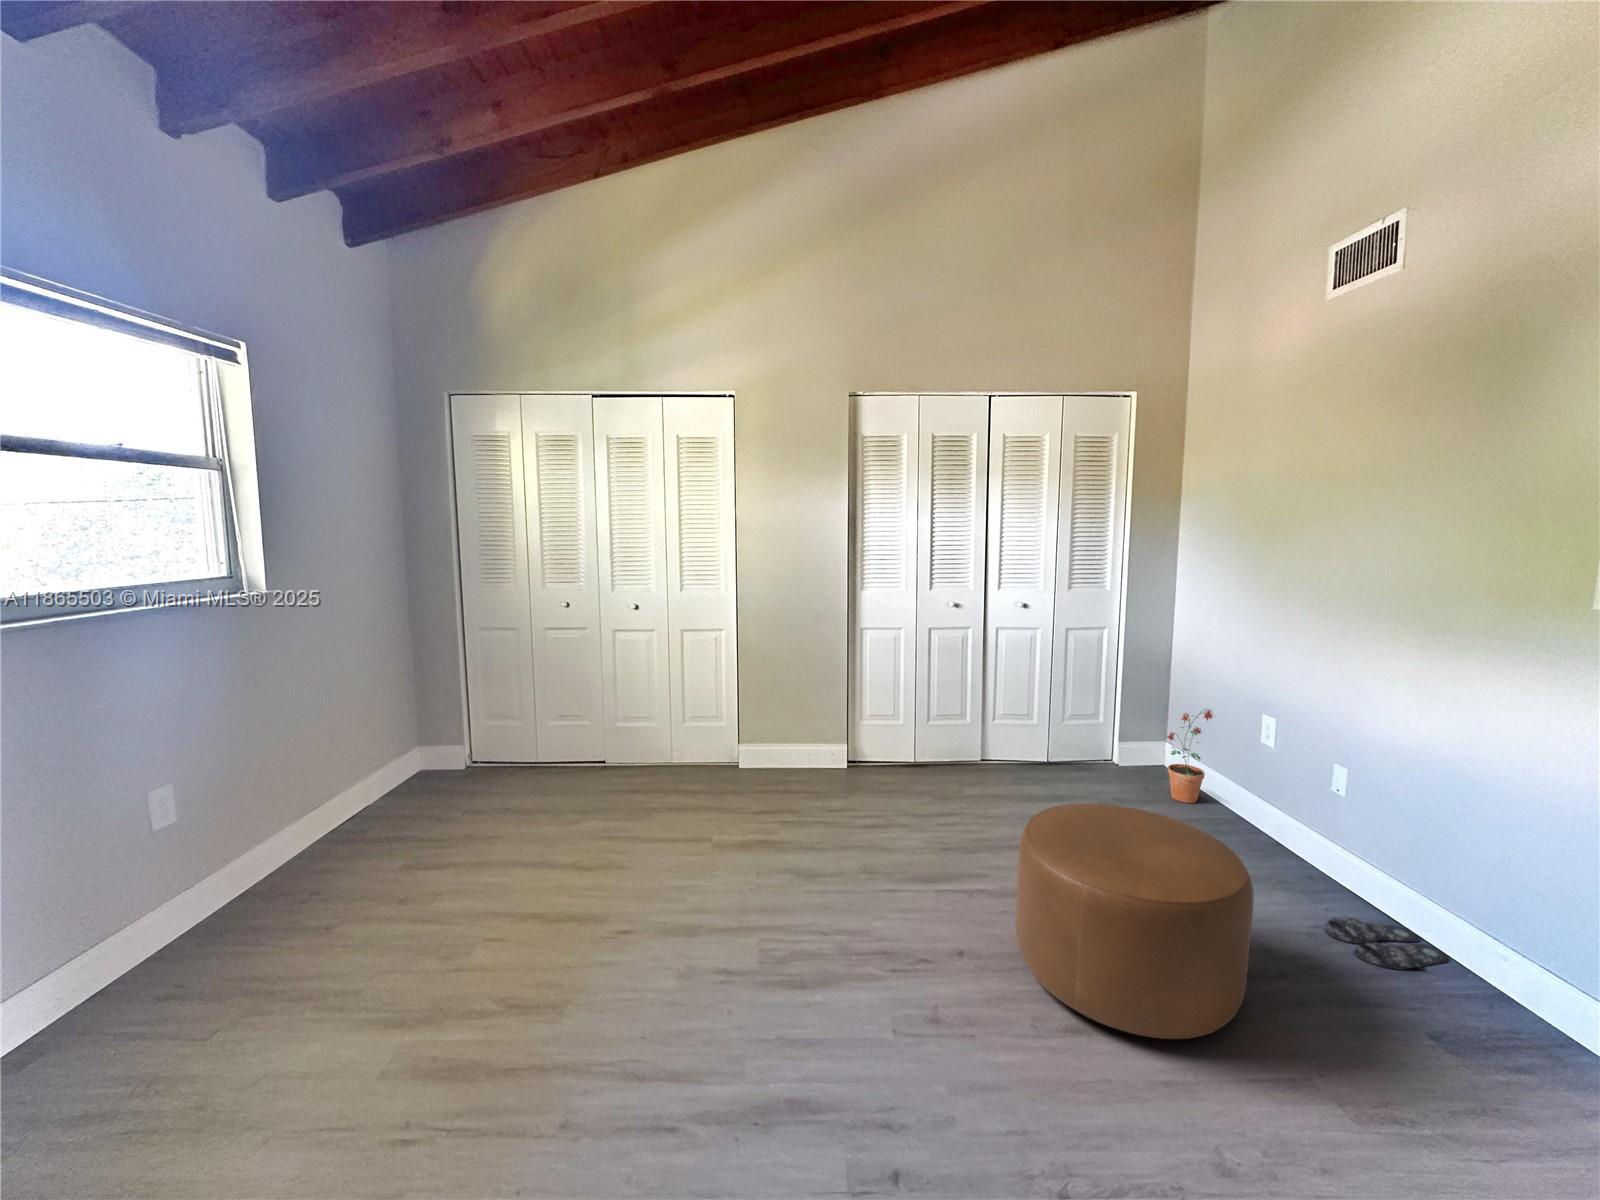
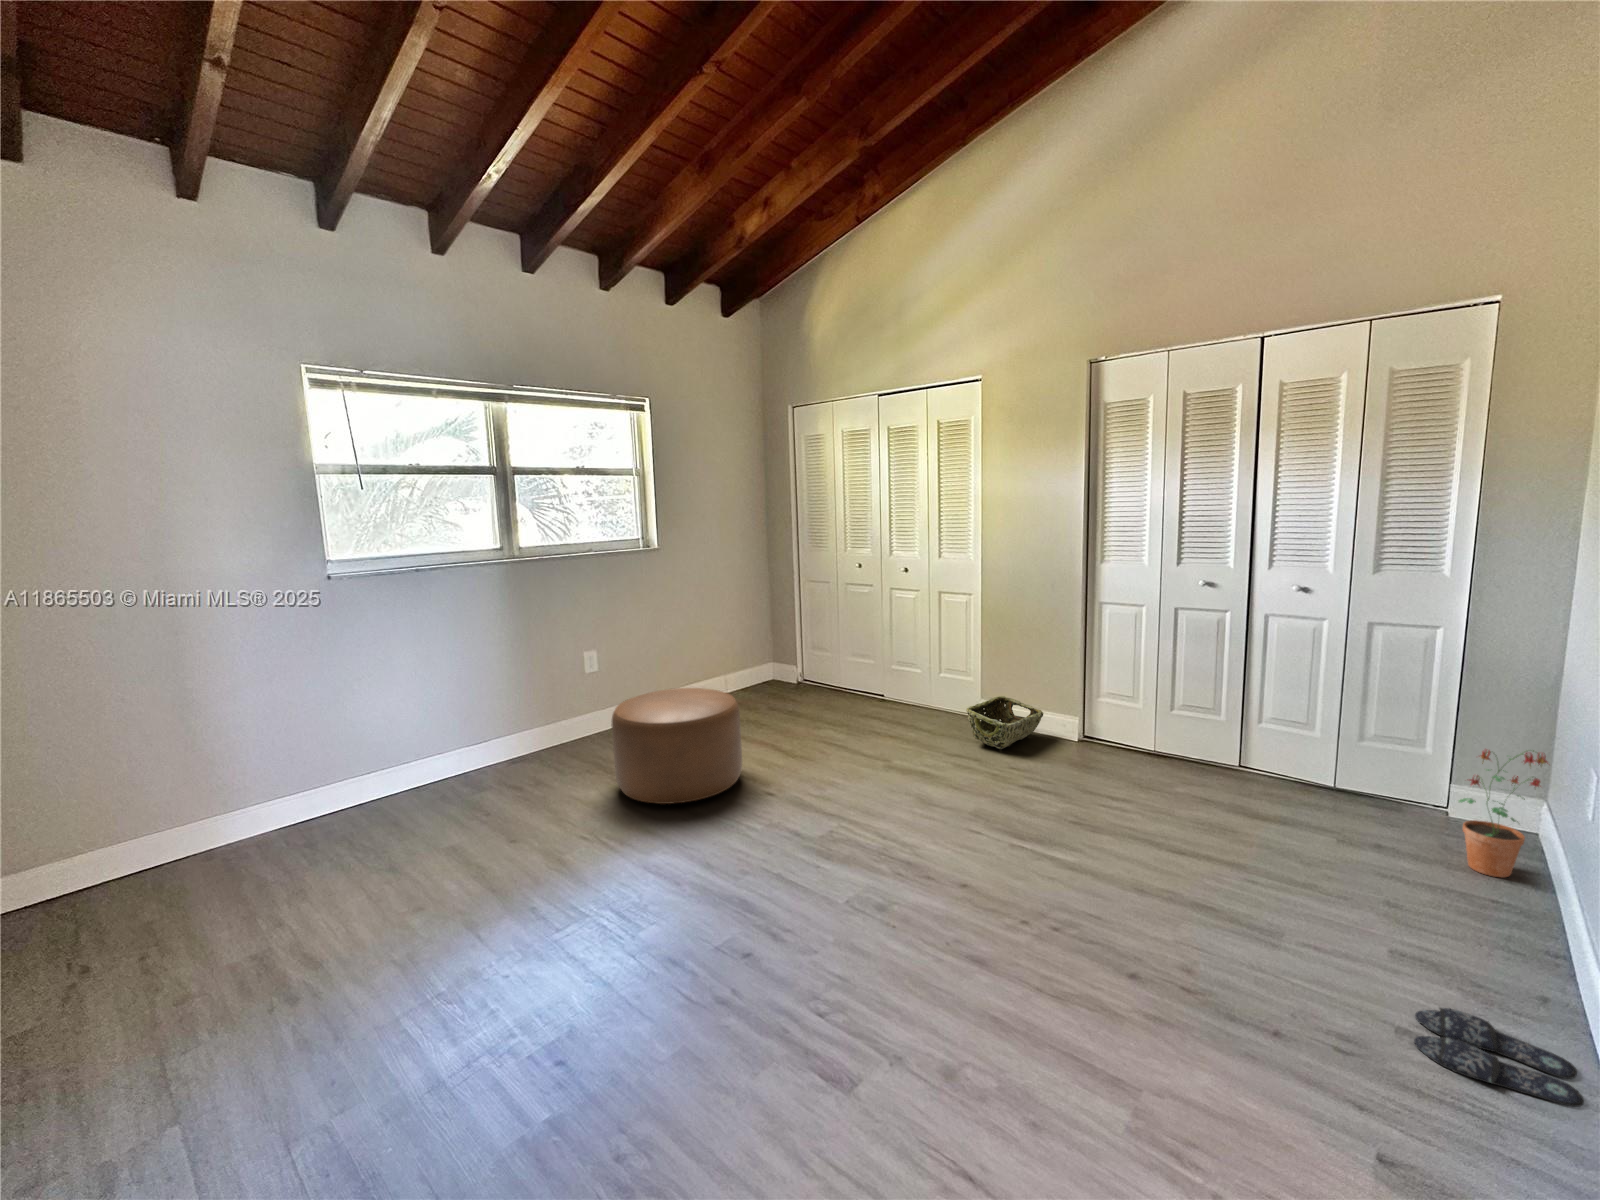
woven basket: none [761,736,819,794] -> present [966,696,1043,749]
ottoman: present [1016,803,1254,1039] -> present [611,688,742,804]

